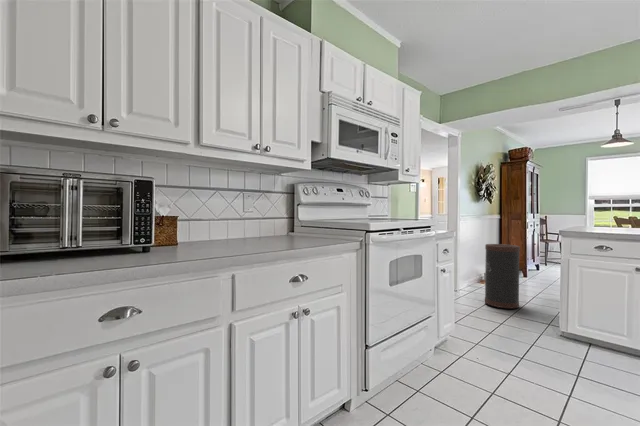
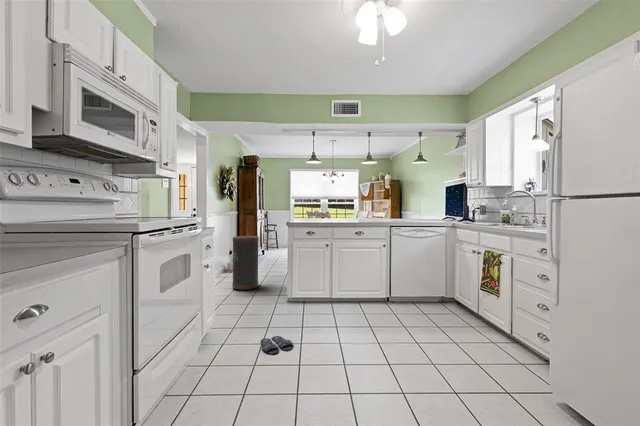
slippers: none [503,369,550,395] -> present [261,336,293,354]

